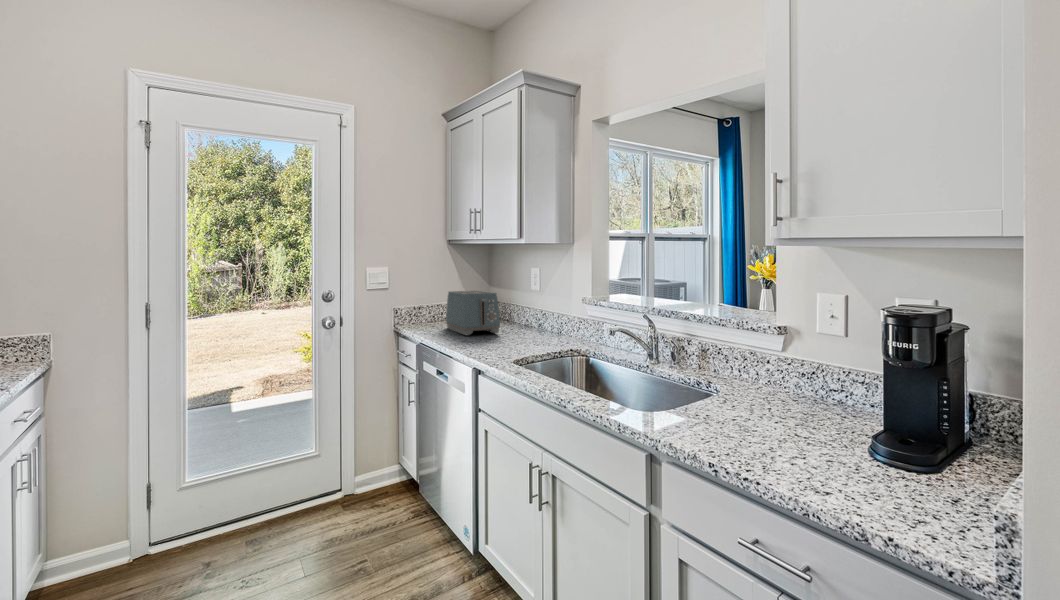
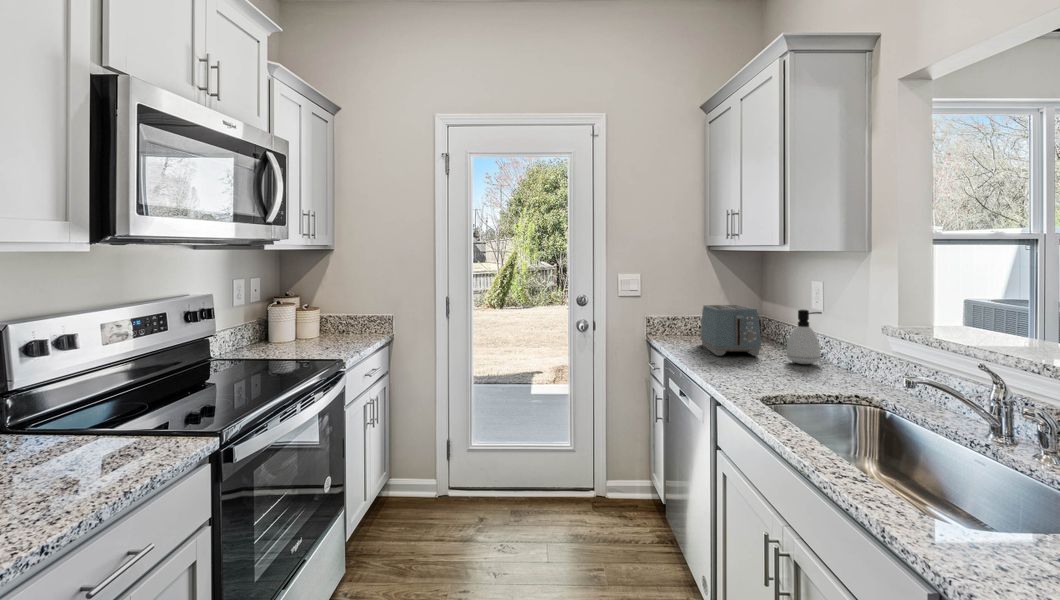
soap dispenser: none [520,292,544,337] -> present [787,310,822,364]

